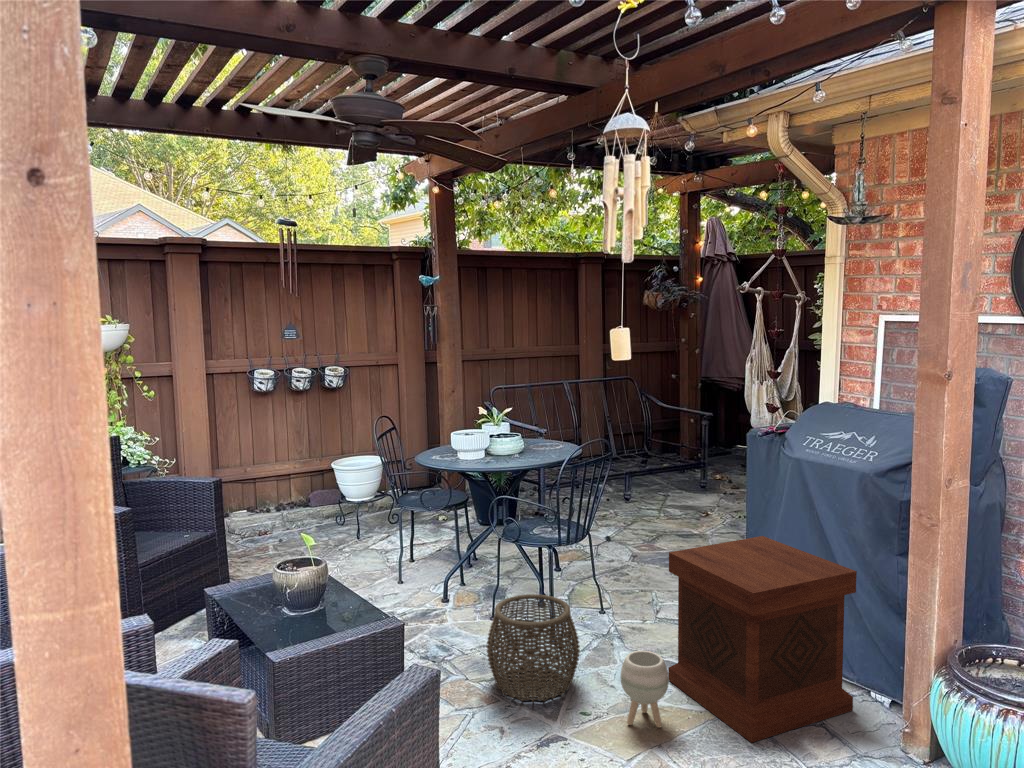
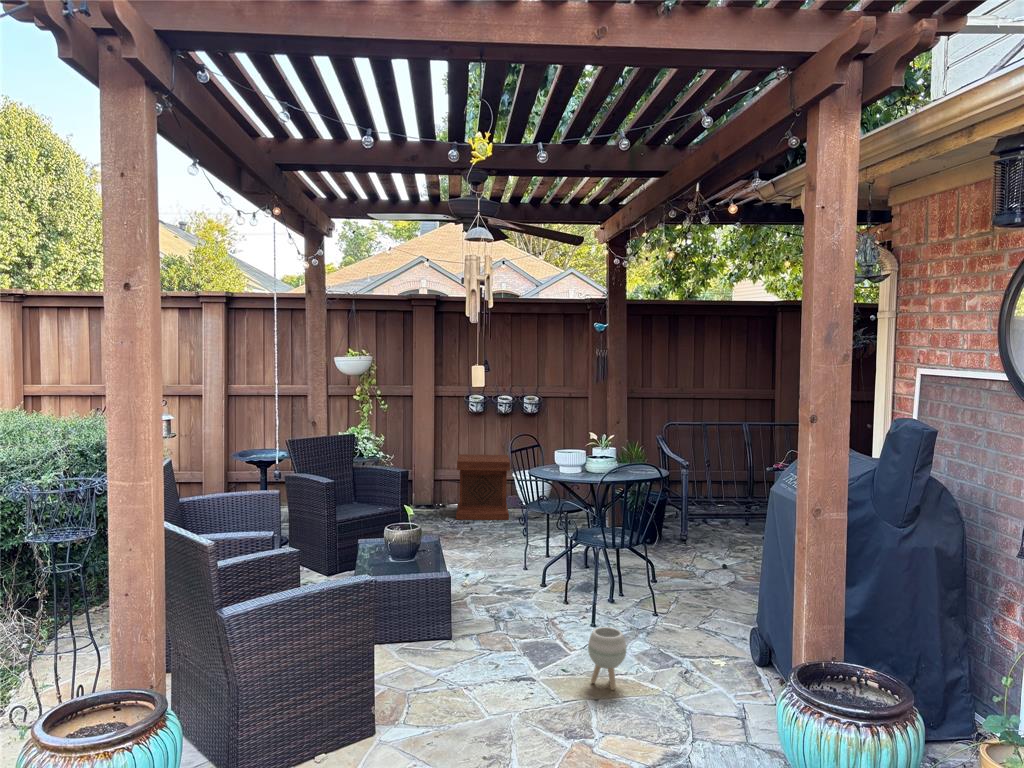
side table: present [669,536,857,743] -> present [456,454,510,520]
woven basket: present [487,594,580,701] -> none [515,575,588,656]

